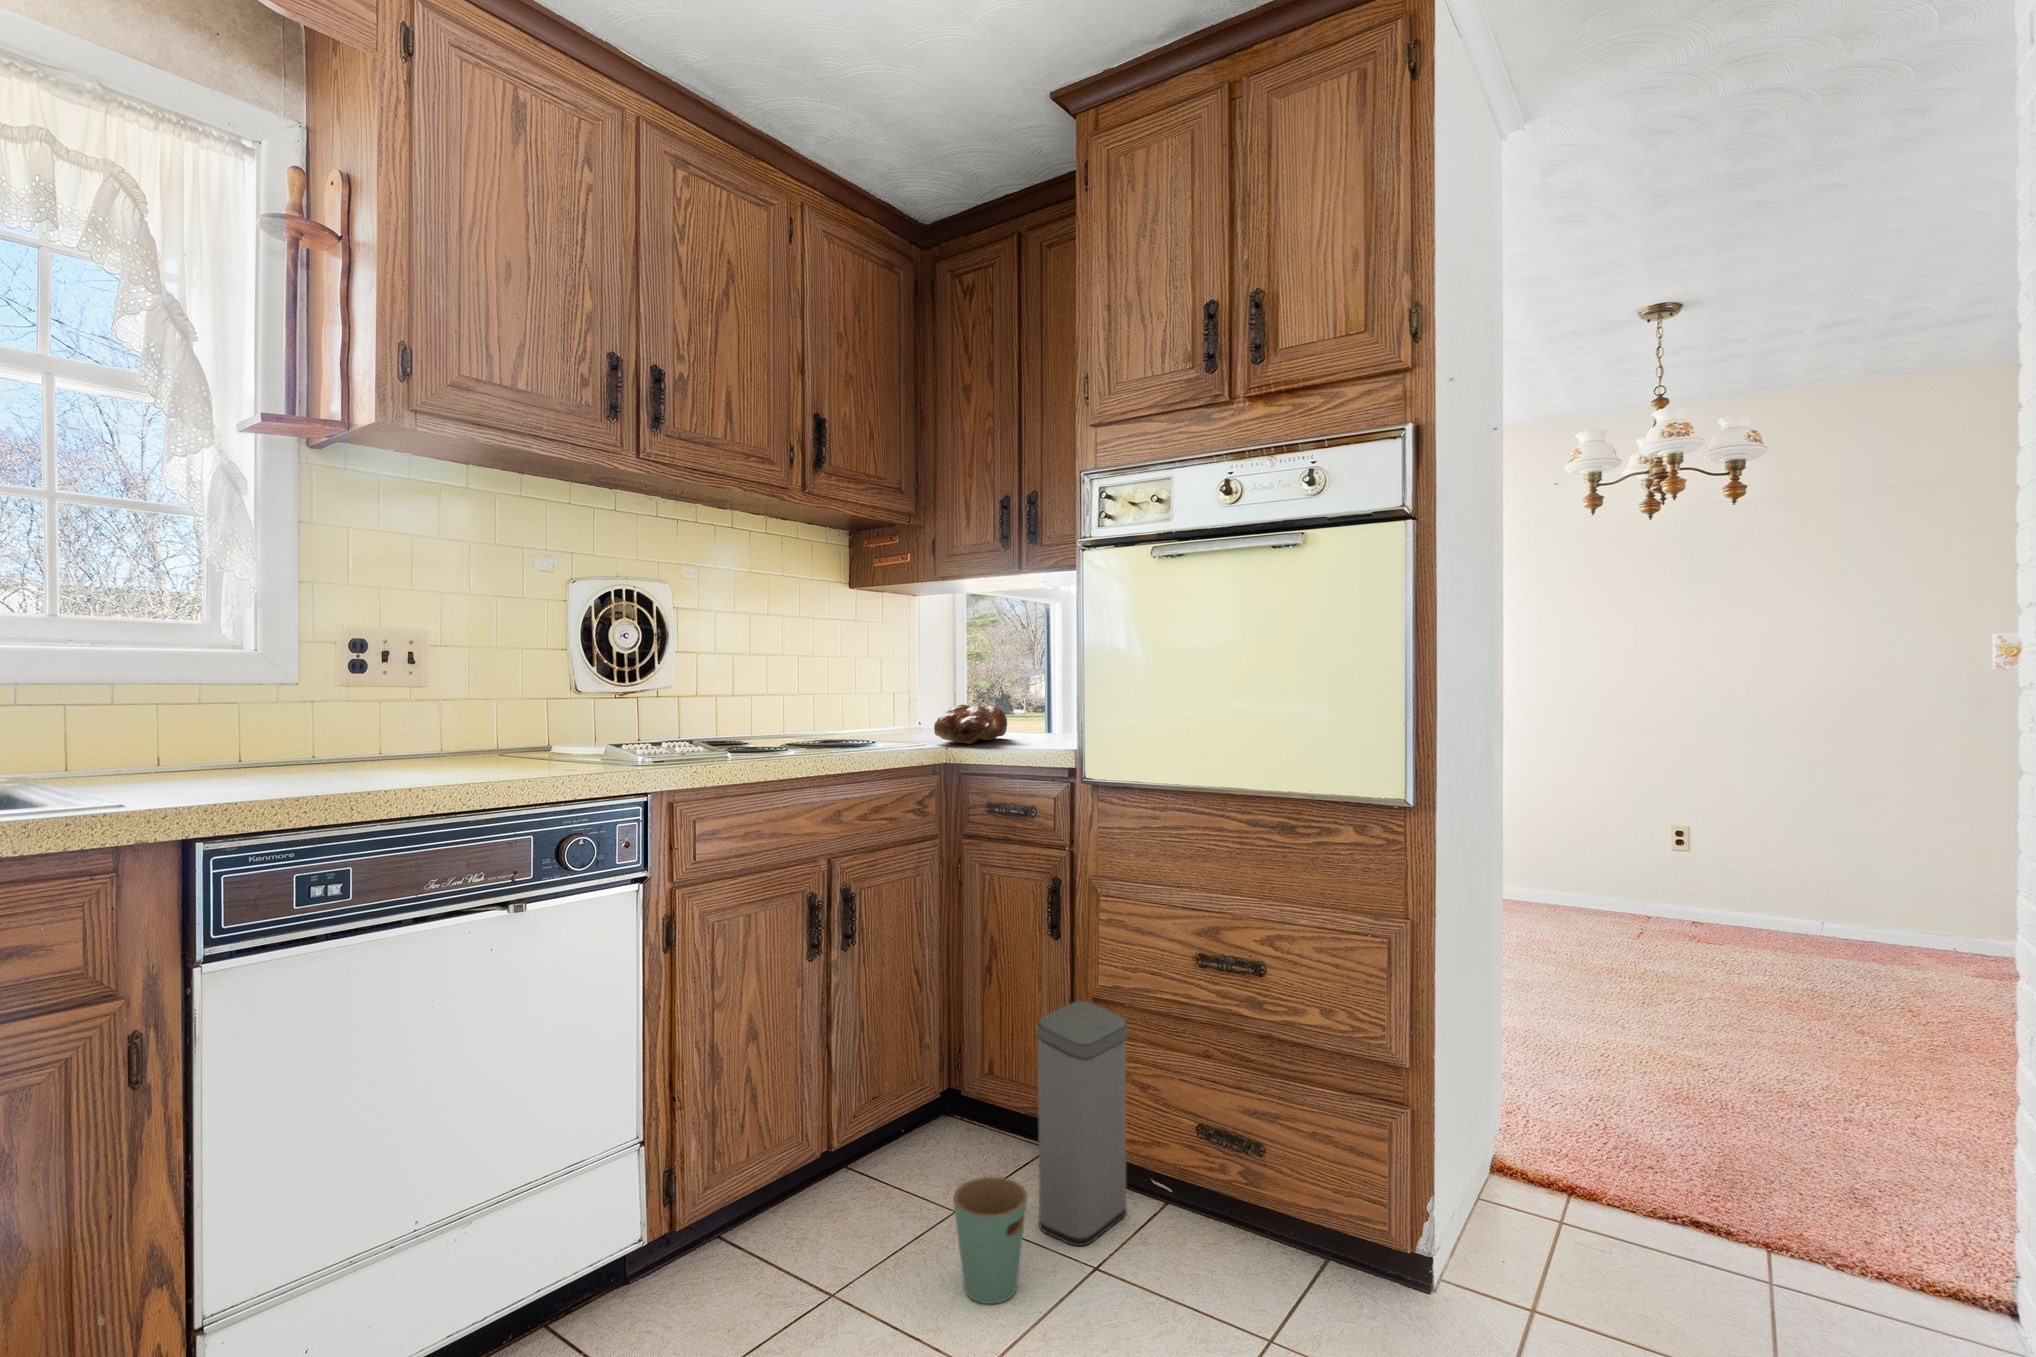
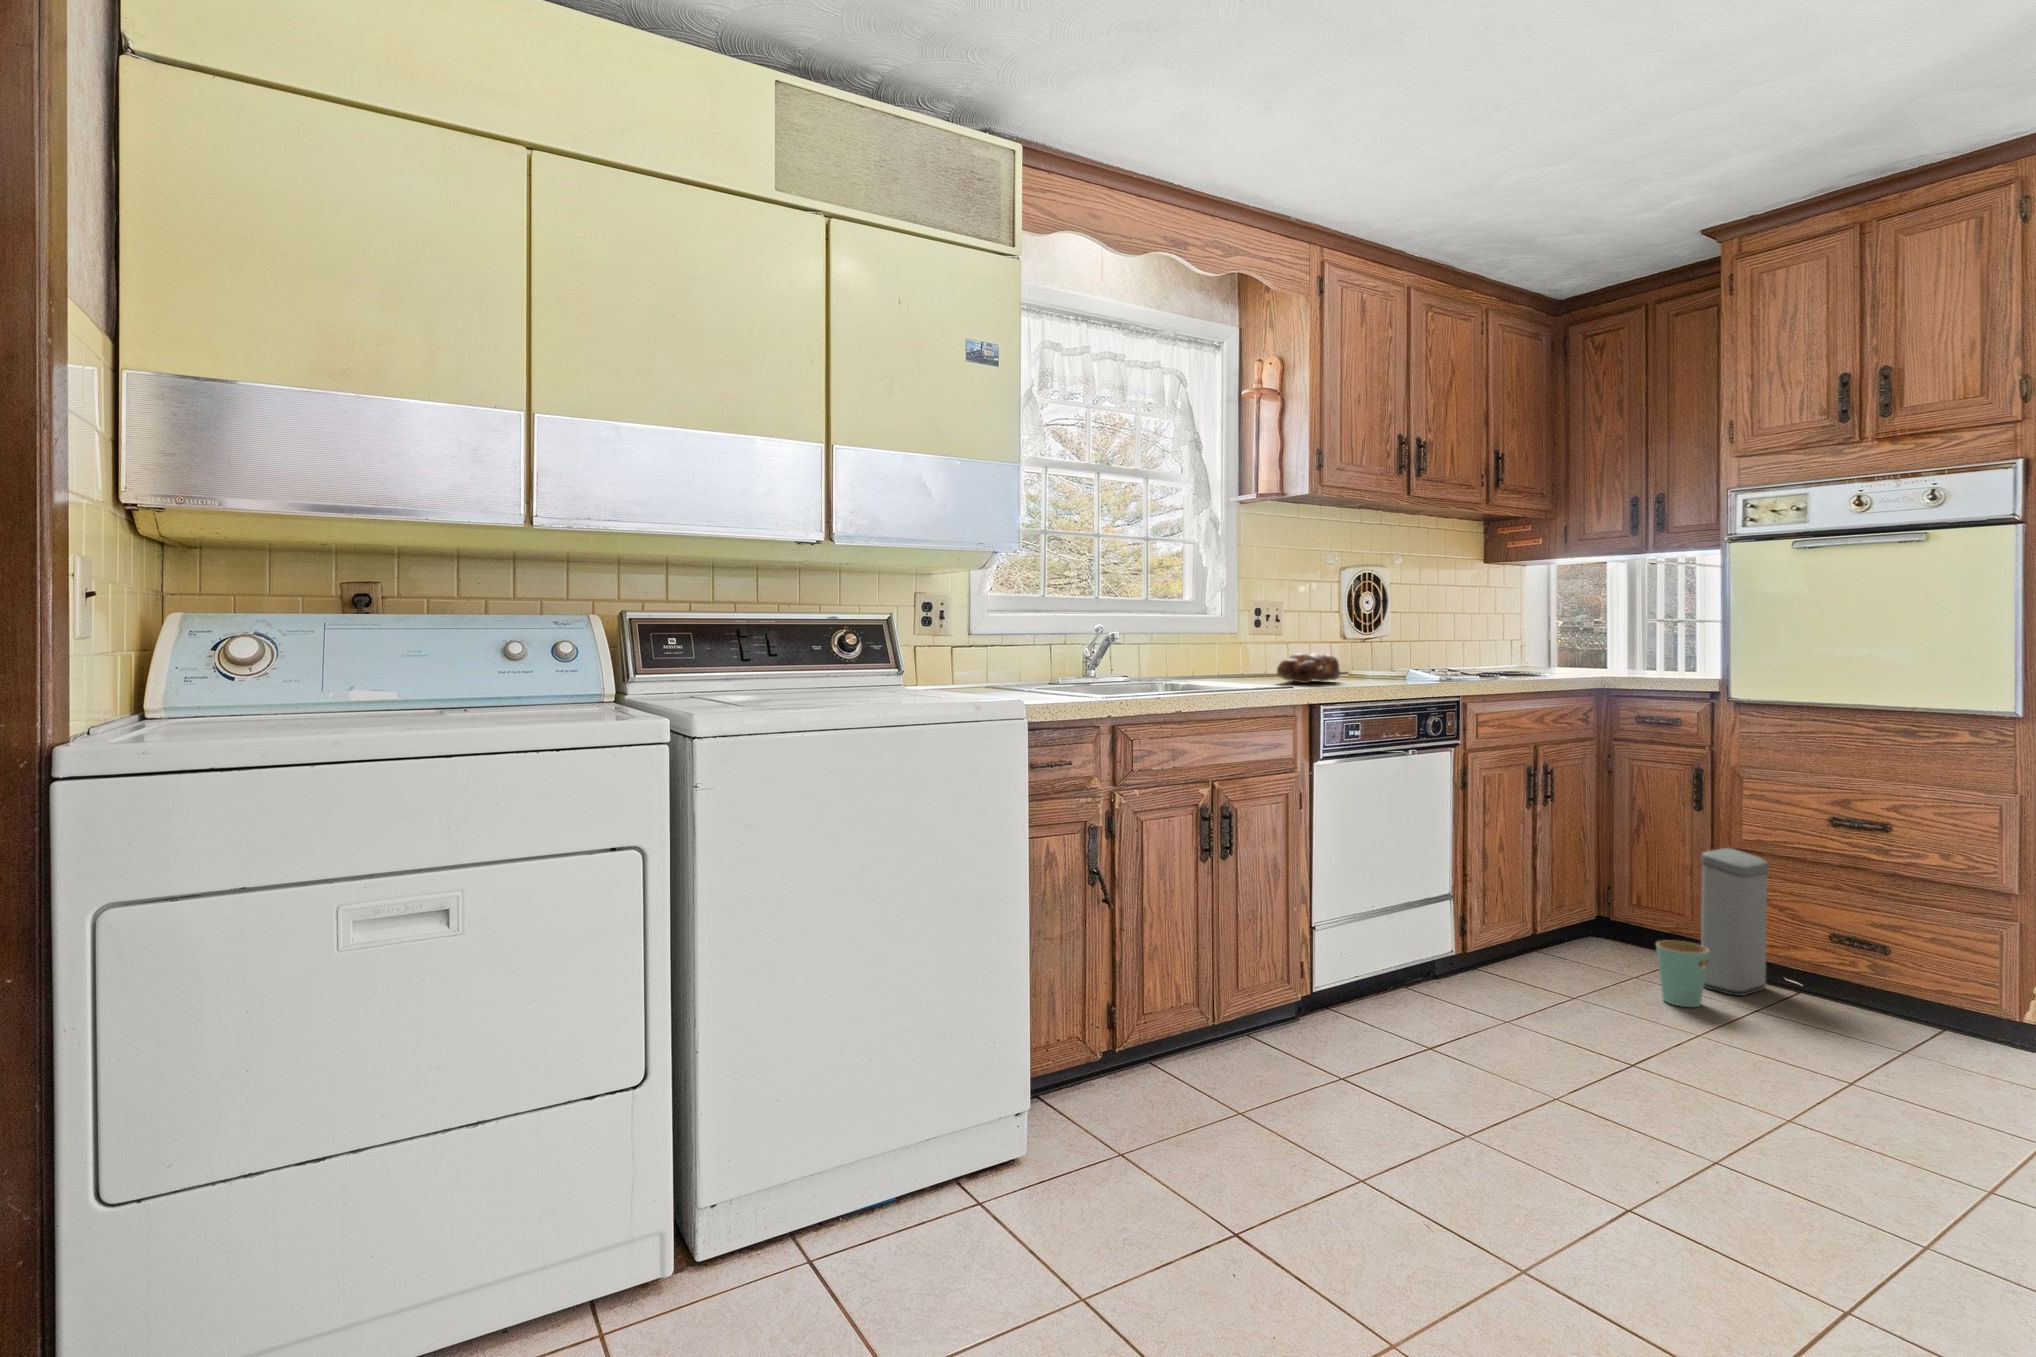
bread loaf: present [934,704,1007,744] -> present [1277,653,1340,683]

